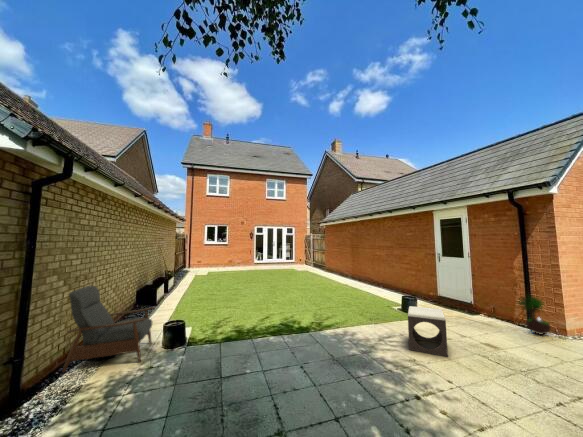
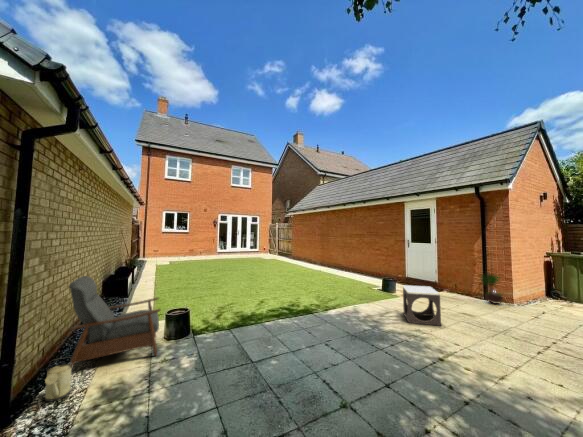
watering can: none [28,356,58,394] -> present [45,364,72,402]

